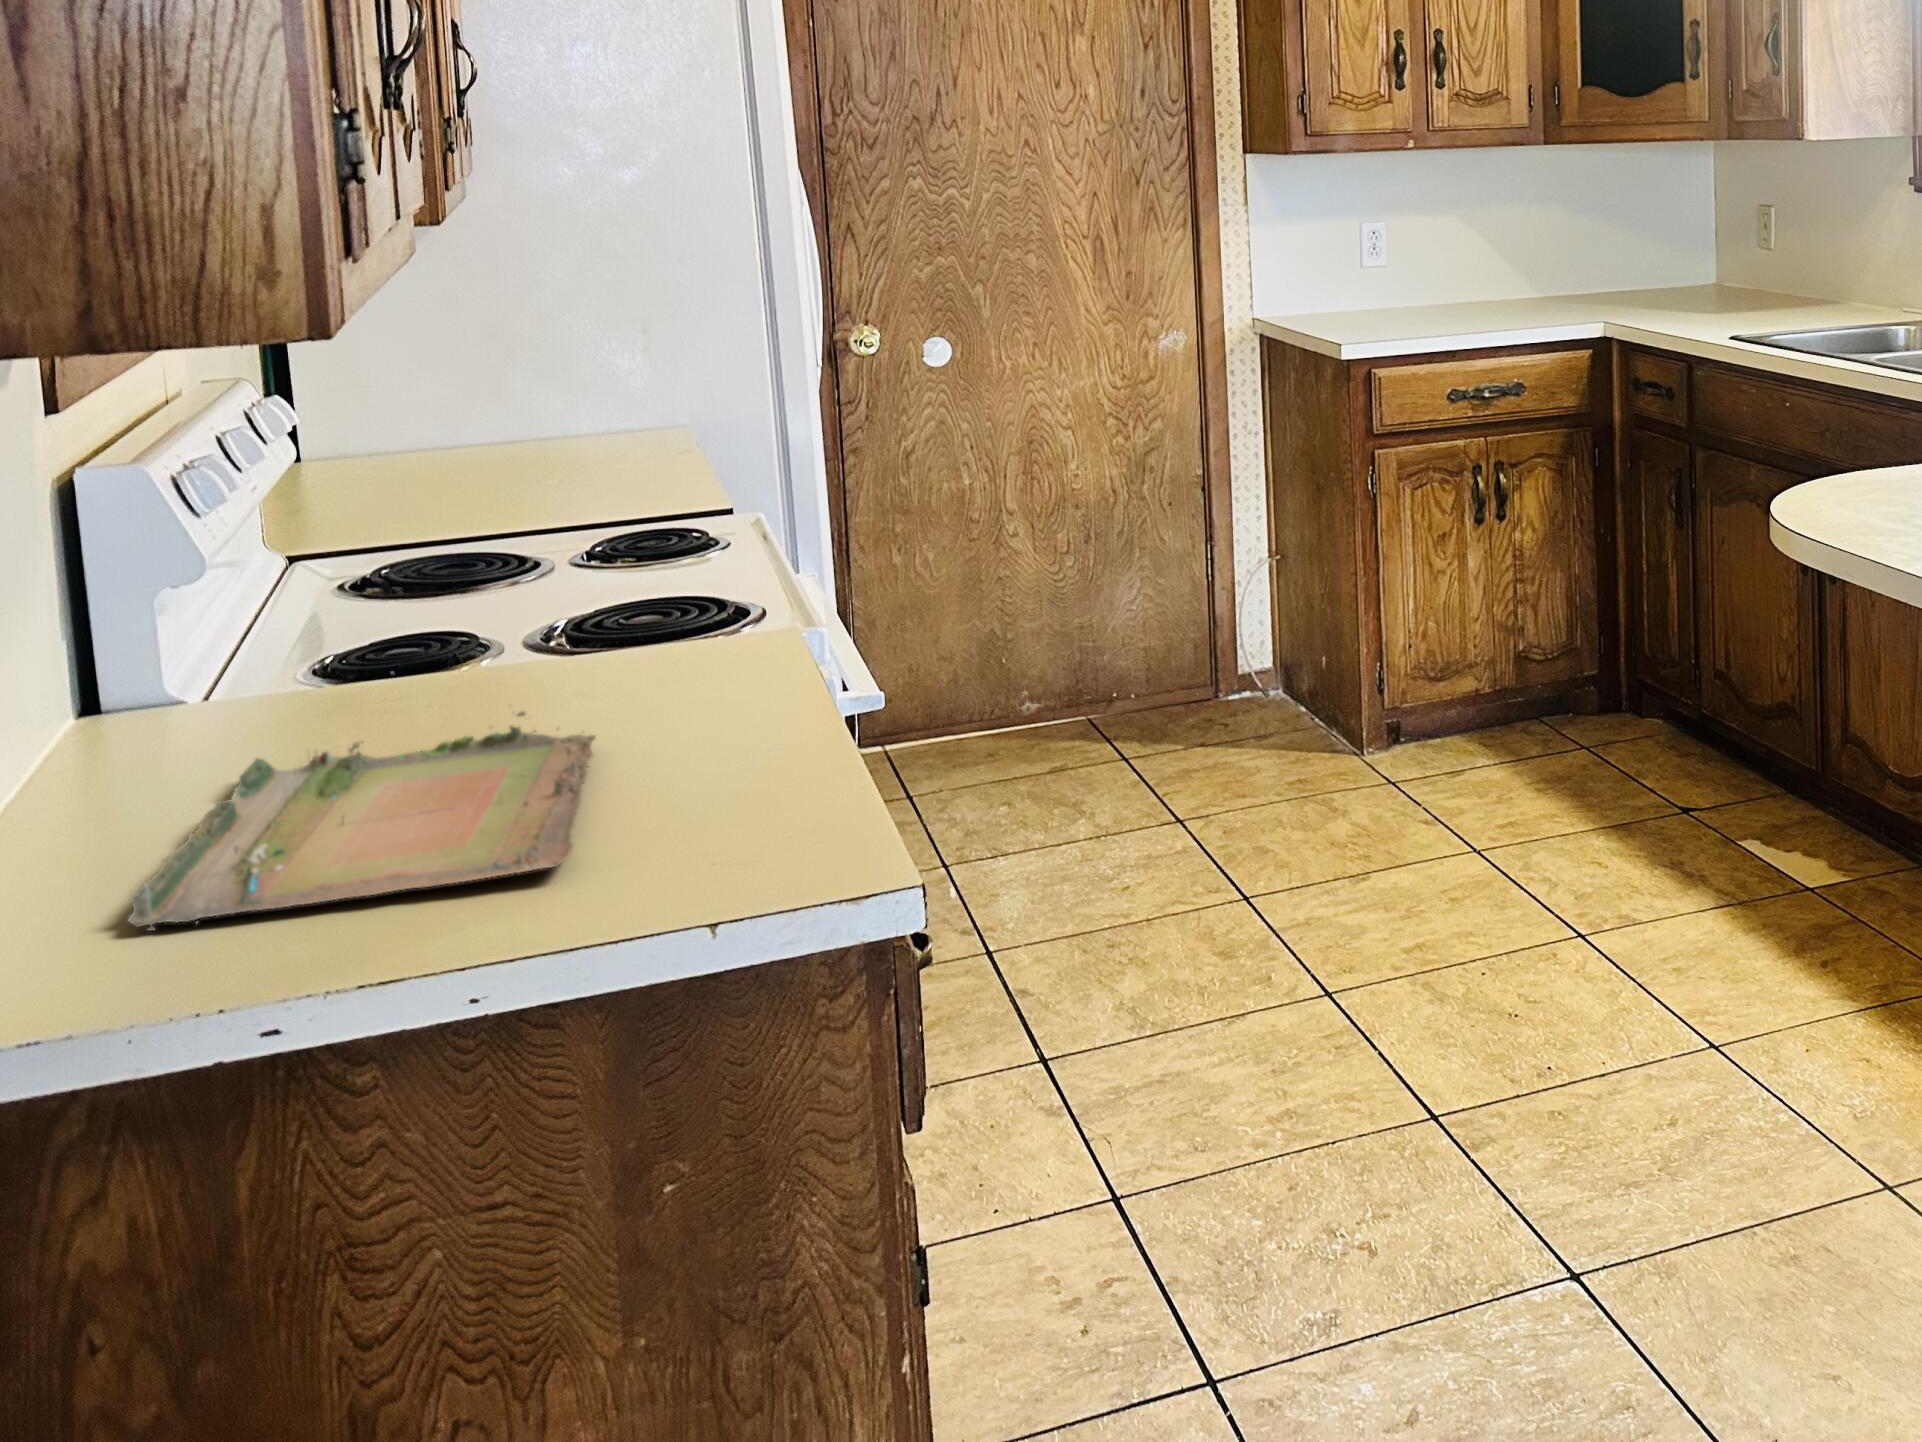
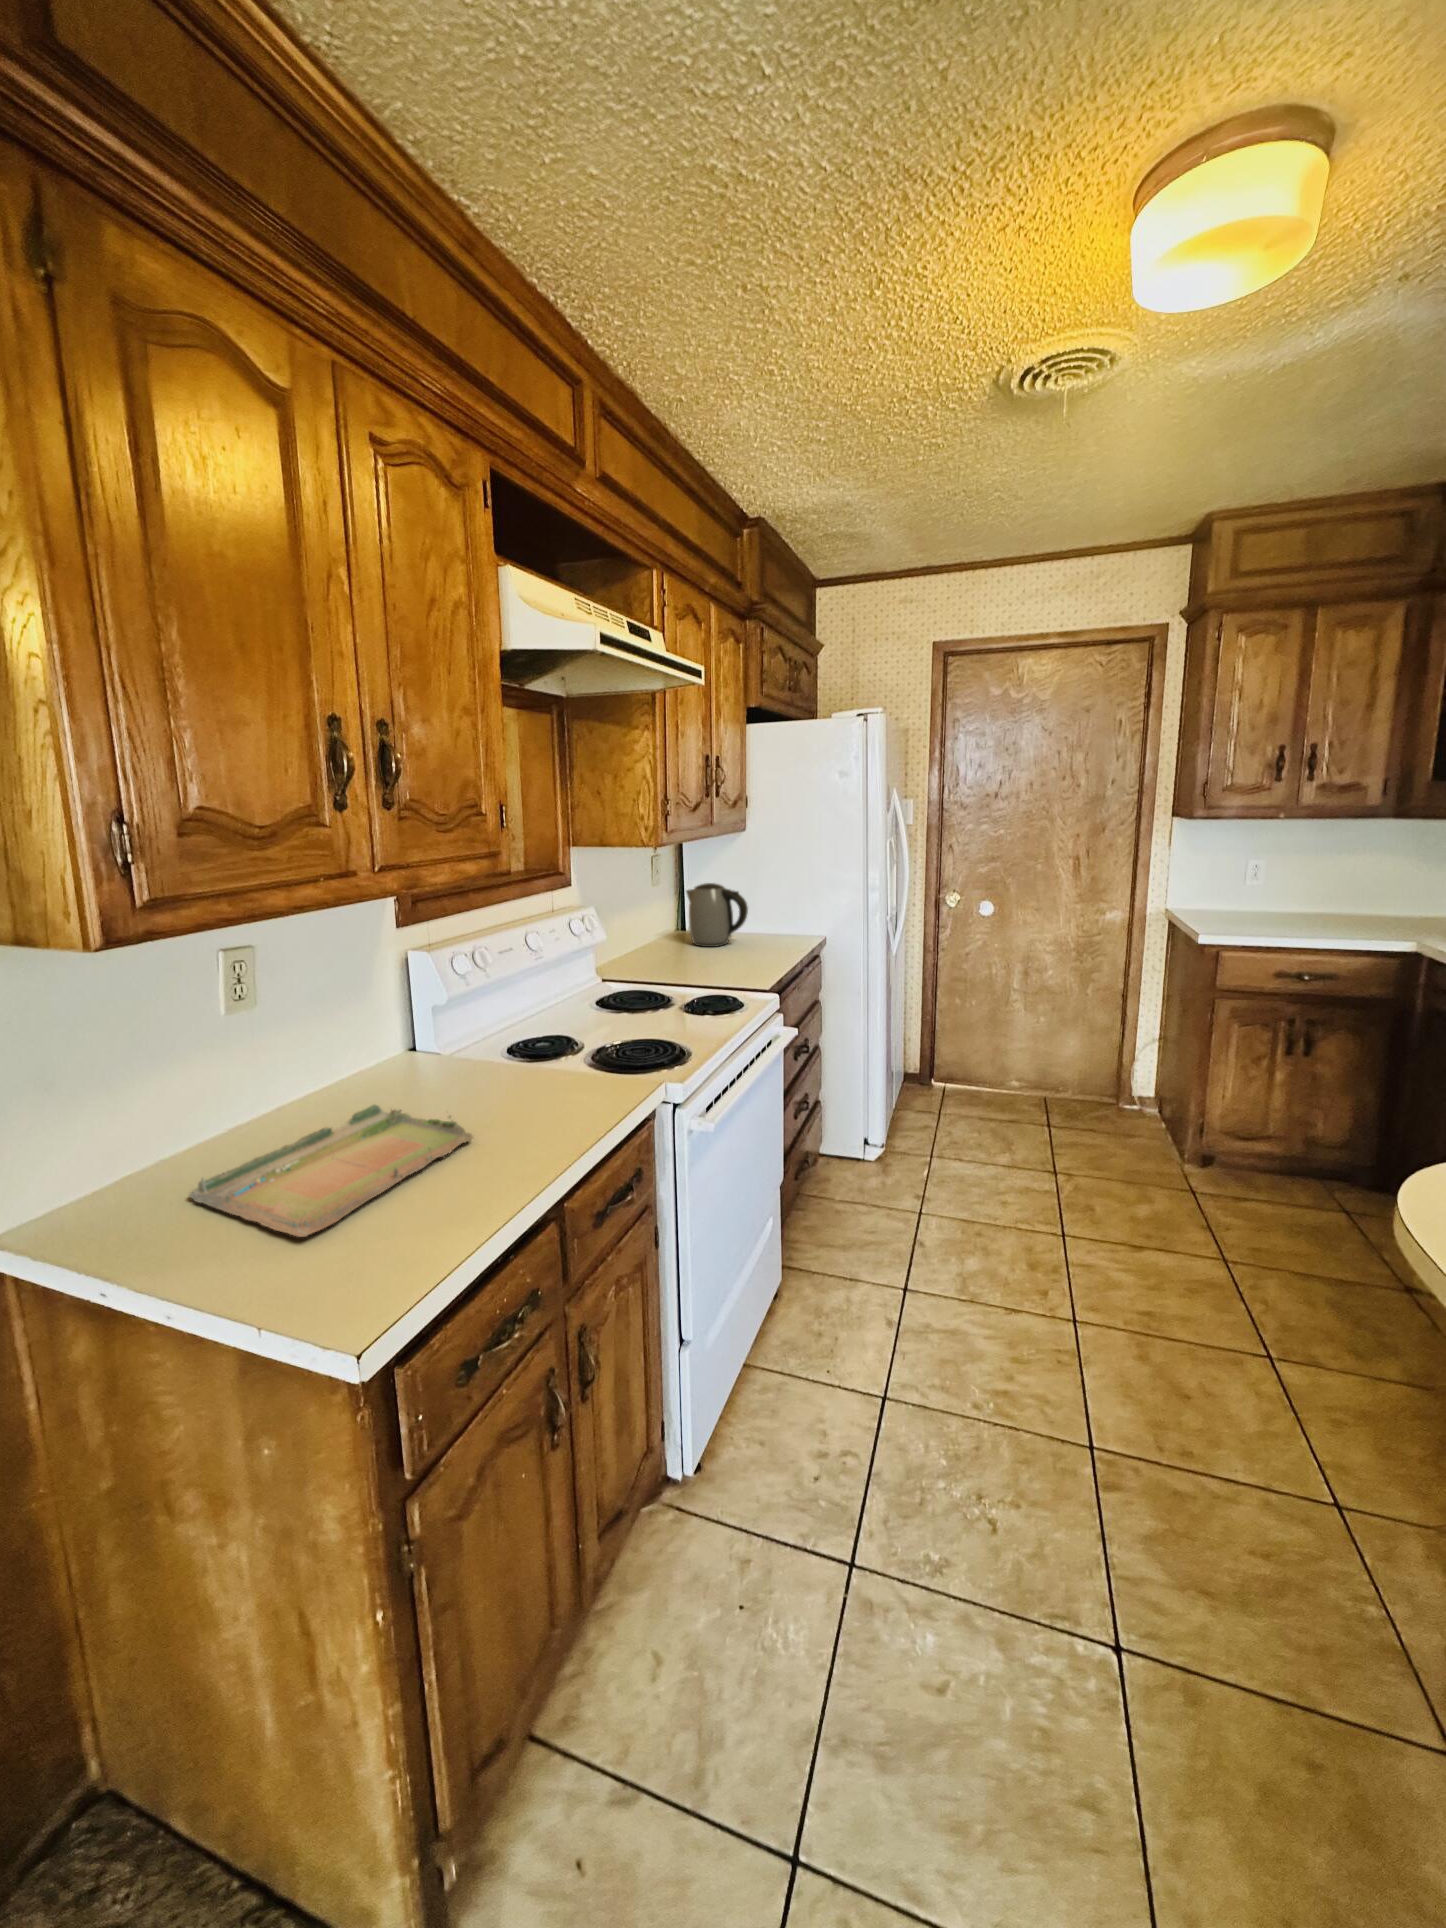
kettle: none [360,317,537,471] -> present [686,883,748,947]

